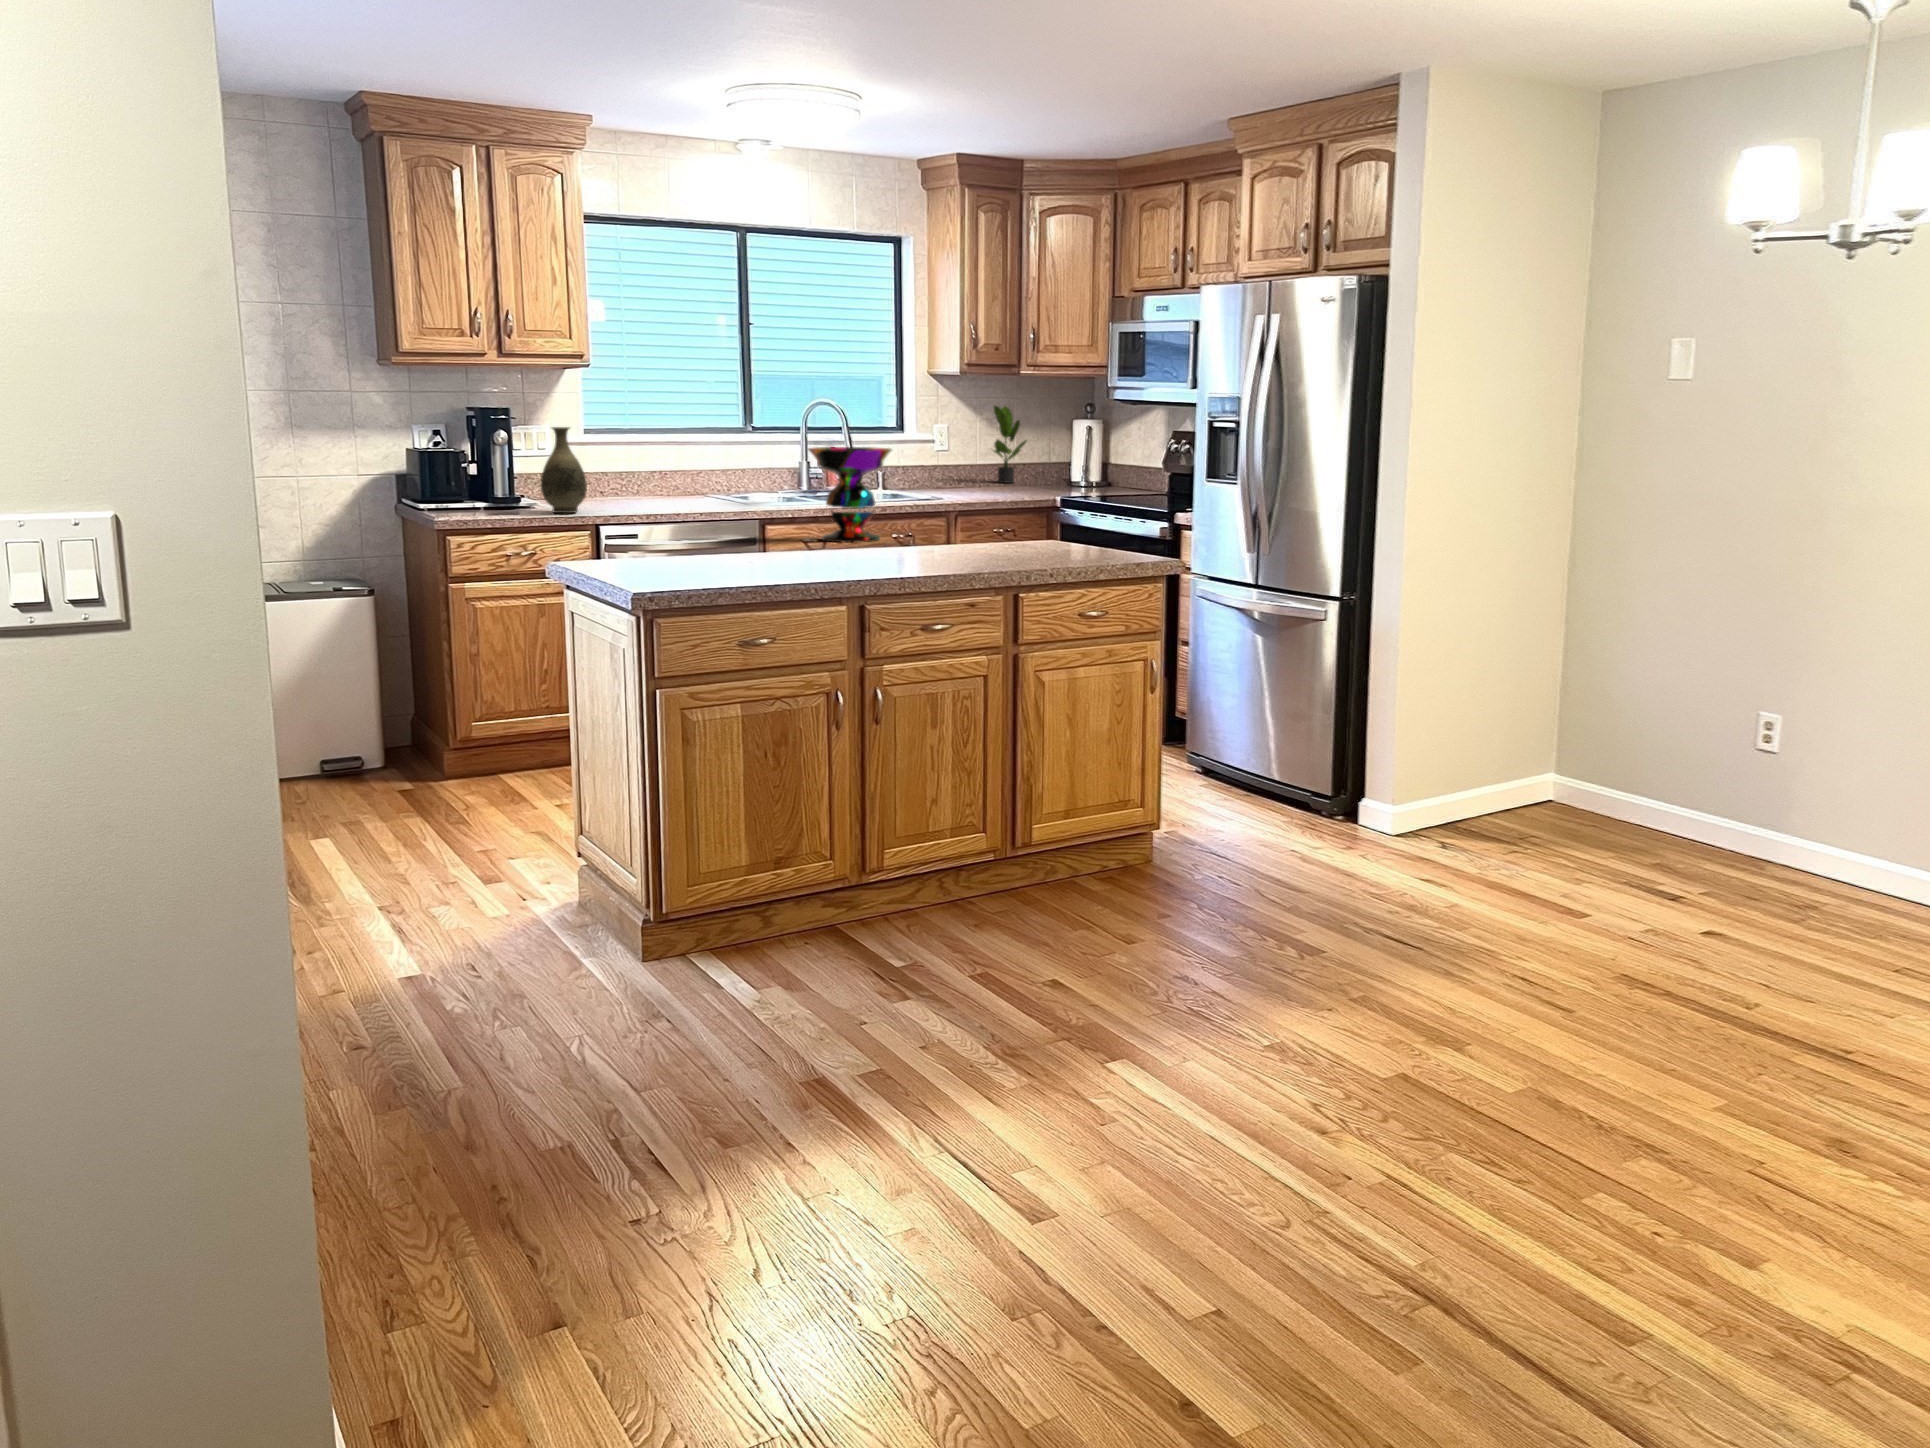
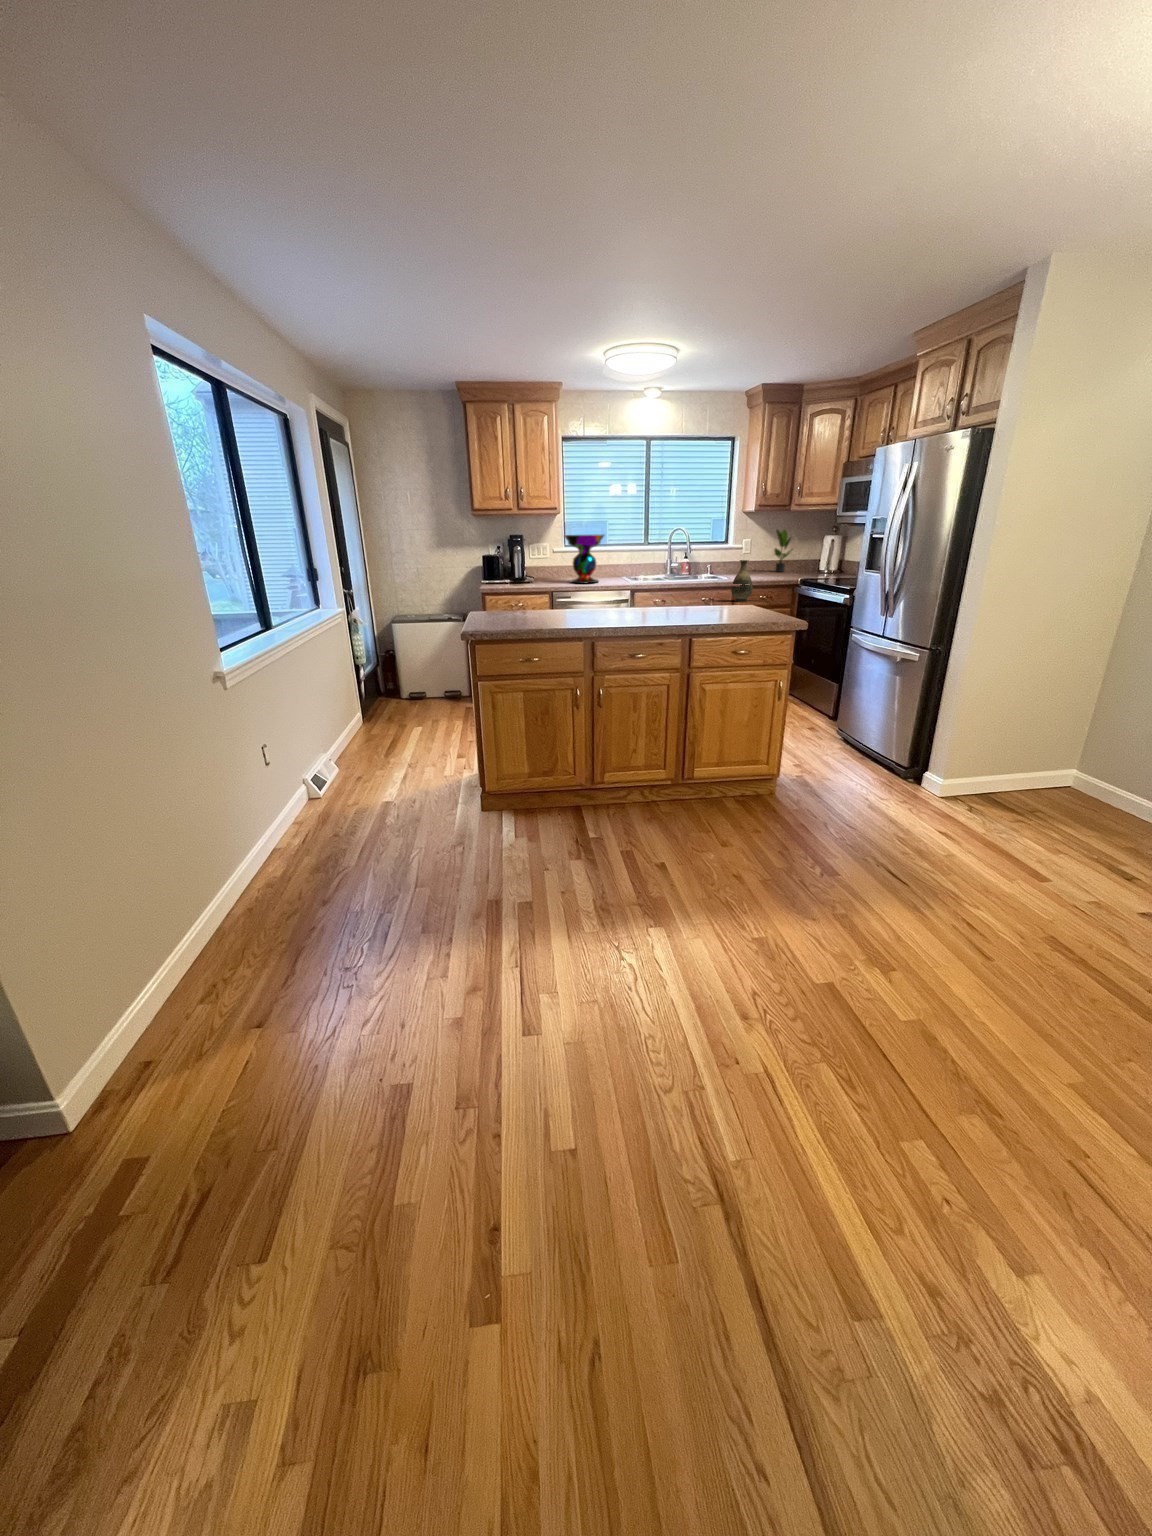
vase: present [541,427,587,513] -> present [731,560,753,602]
decorative bowl: present [808,447,892,542] -> present [564,534,604,583]

